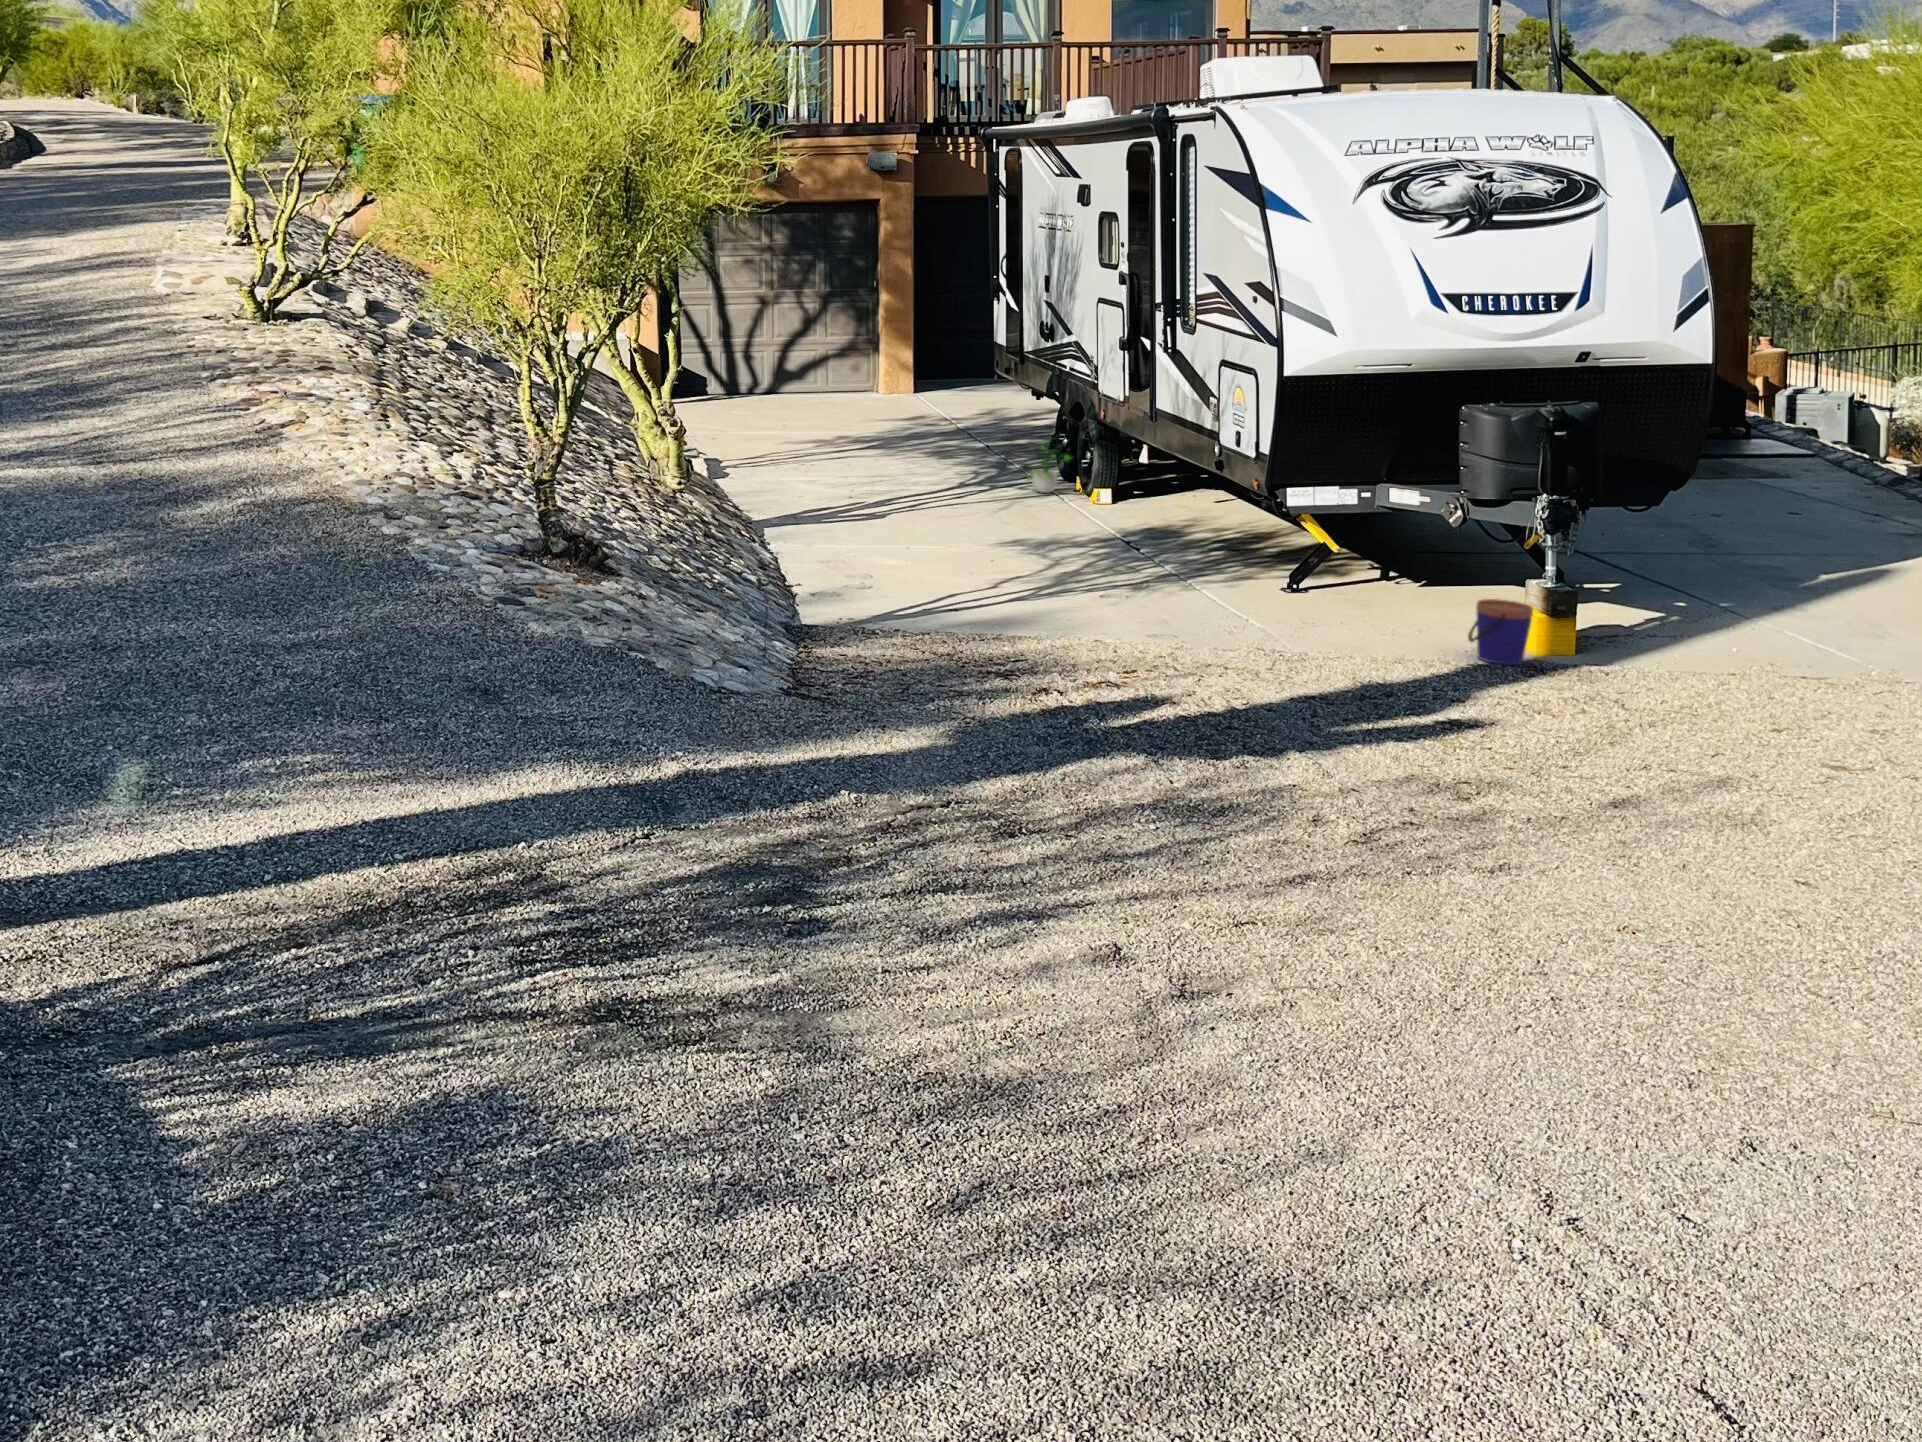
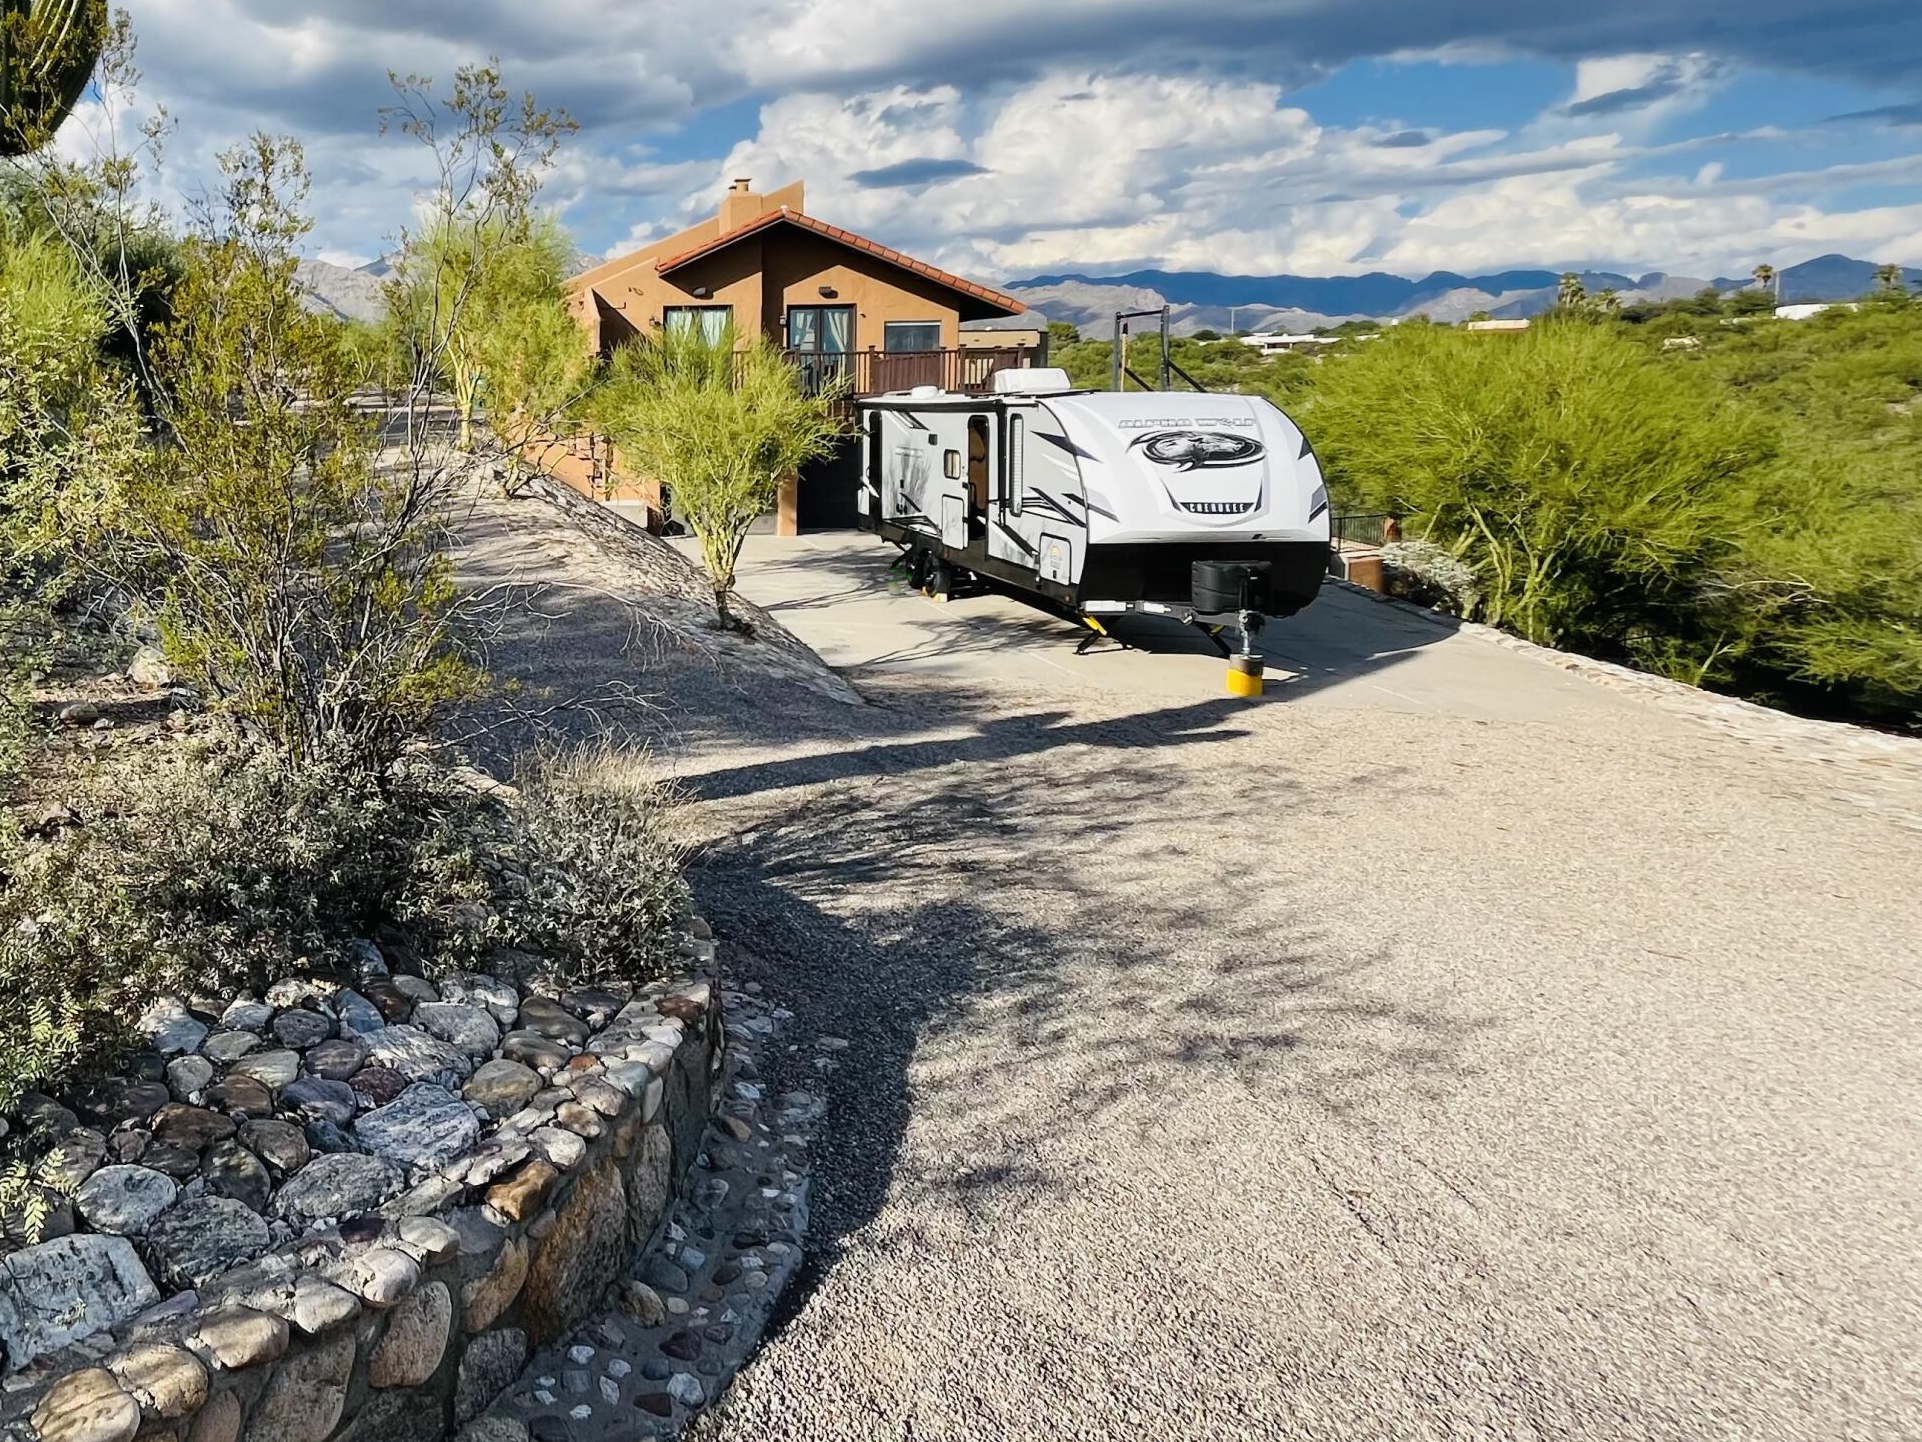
bucket: present [1468,599,1533,665] -> none [1192,664,1232,700]

